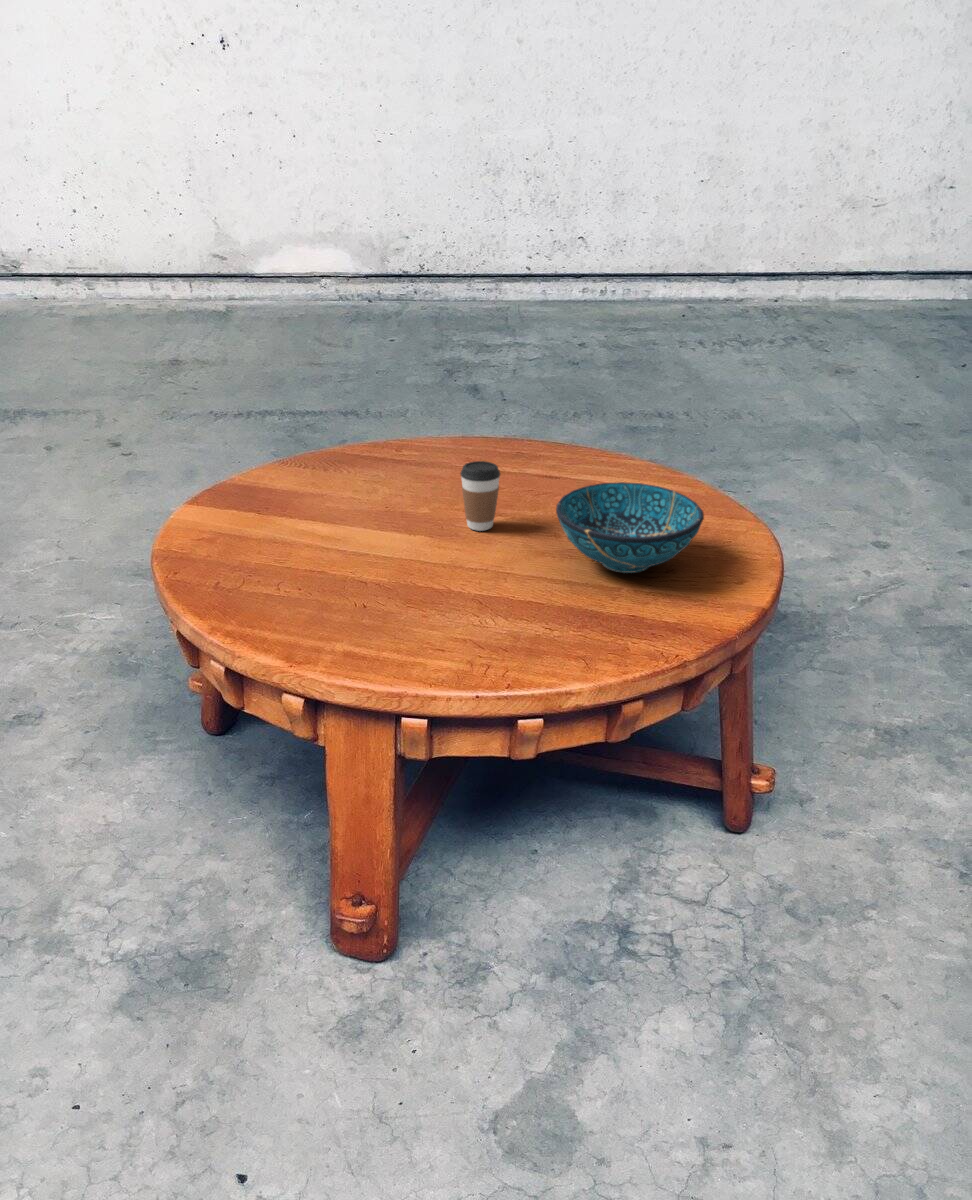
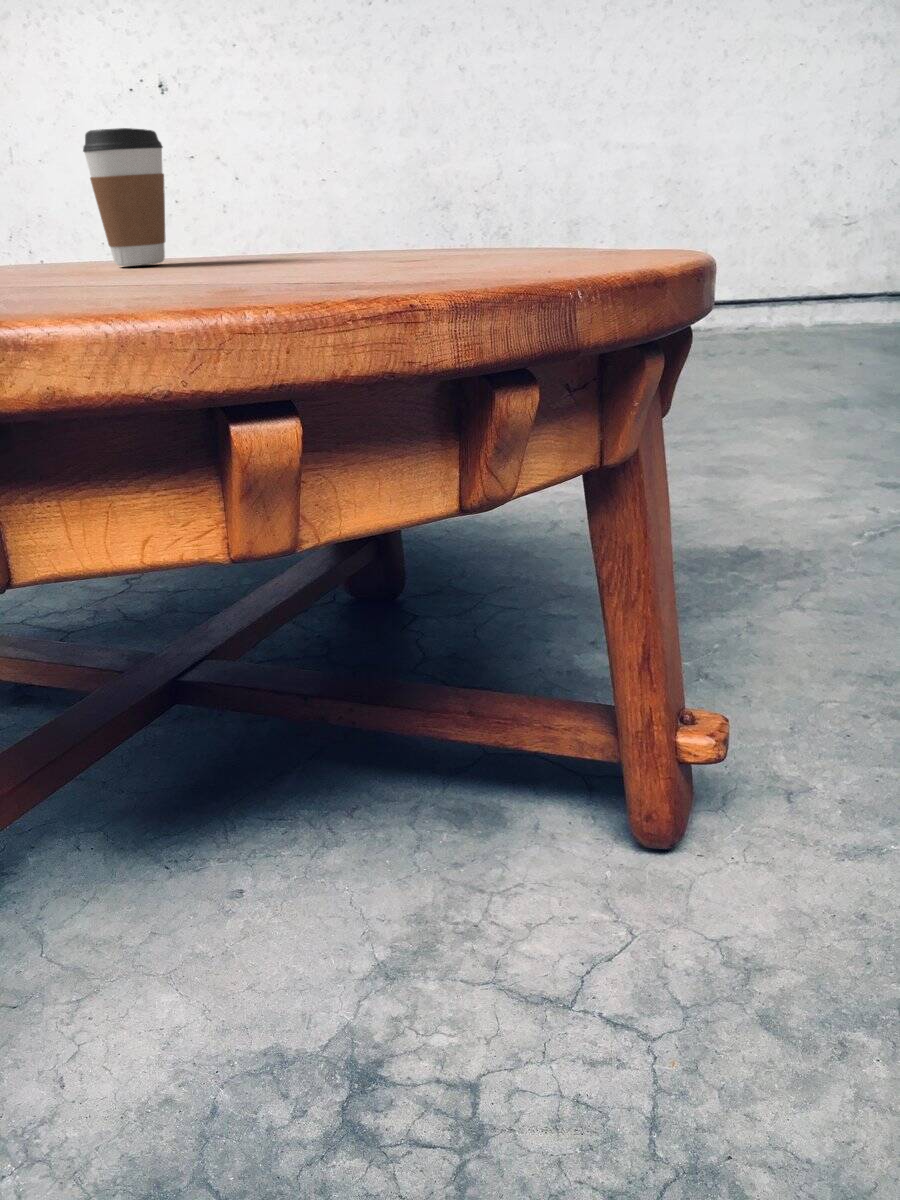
decorative bowl: present [556,482,704,573] -> none [213,123,533,272]

